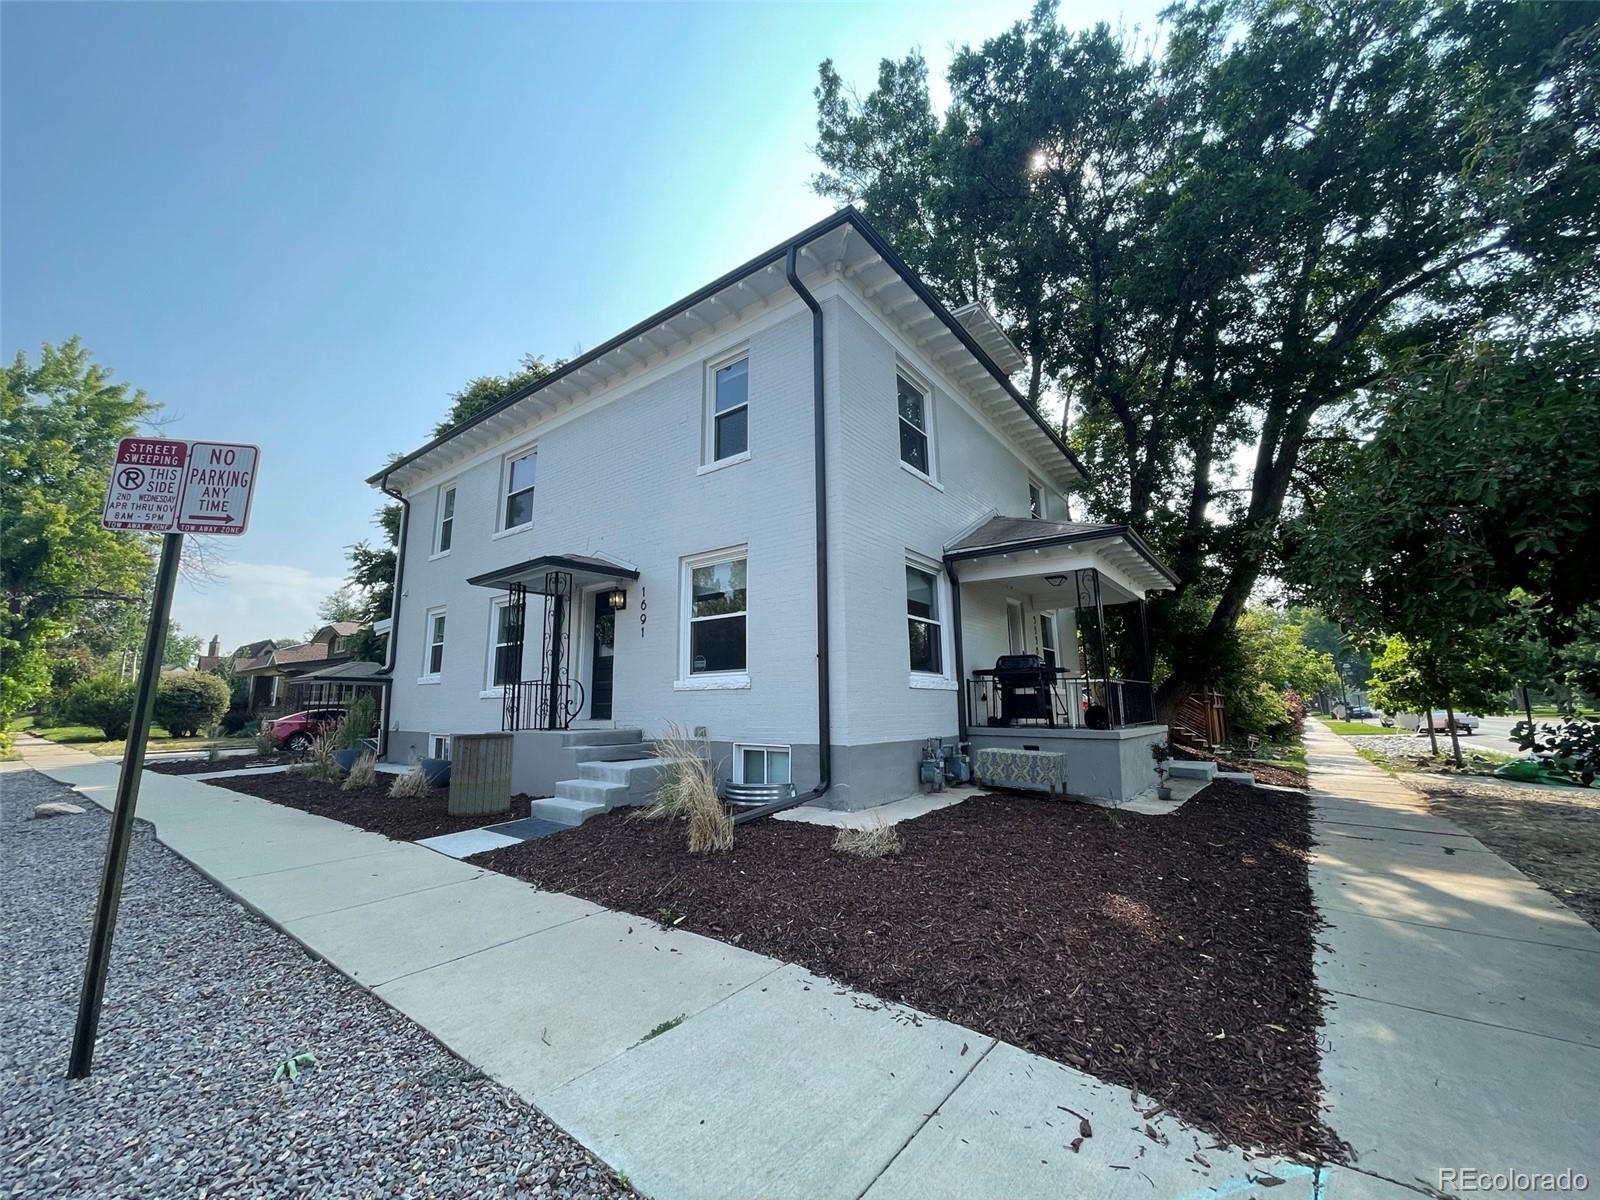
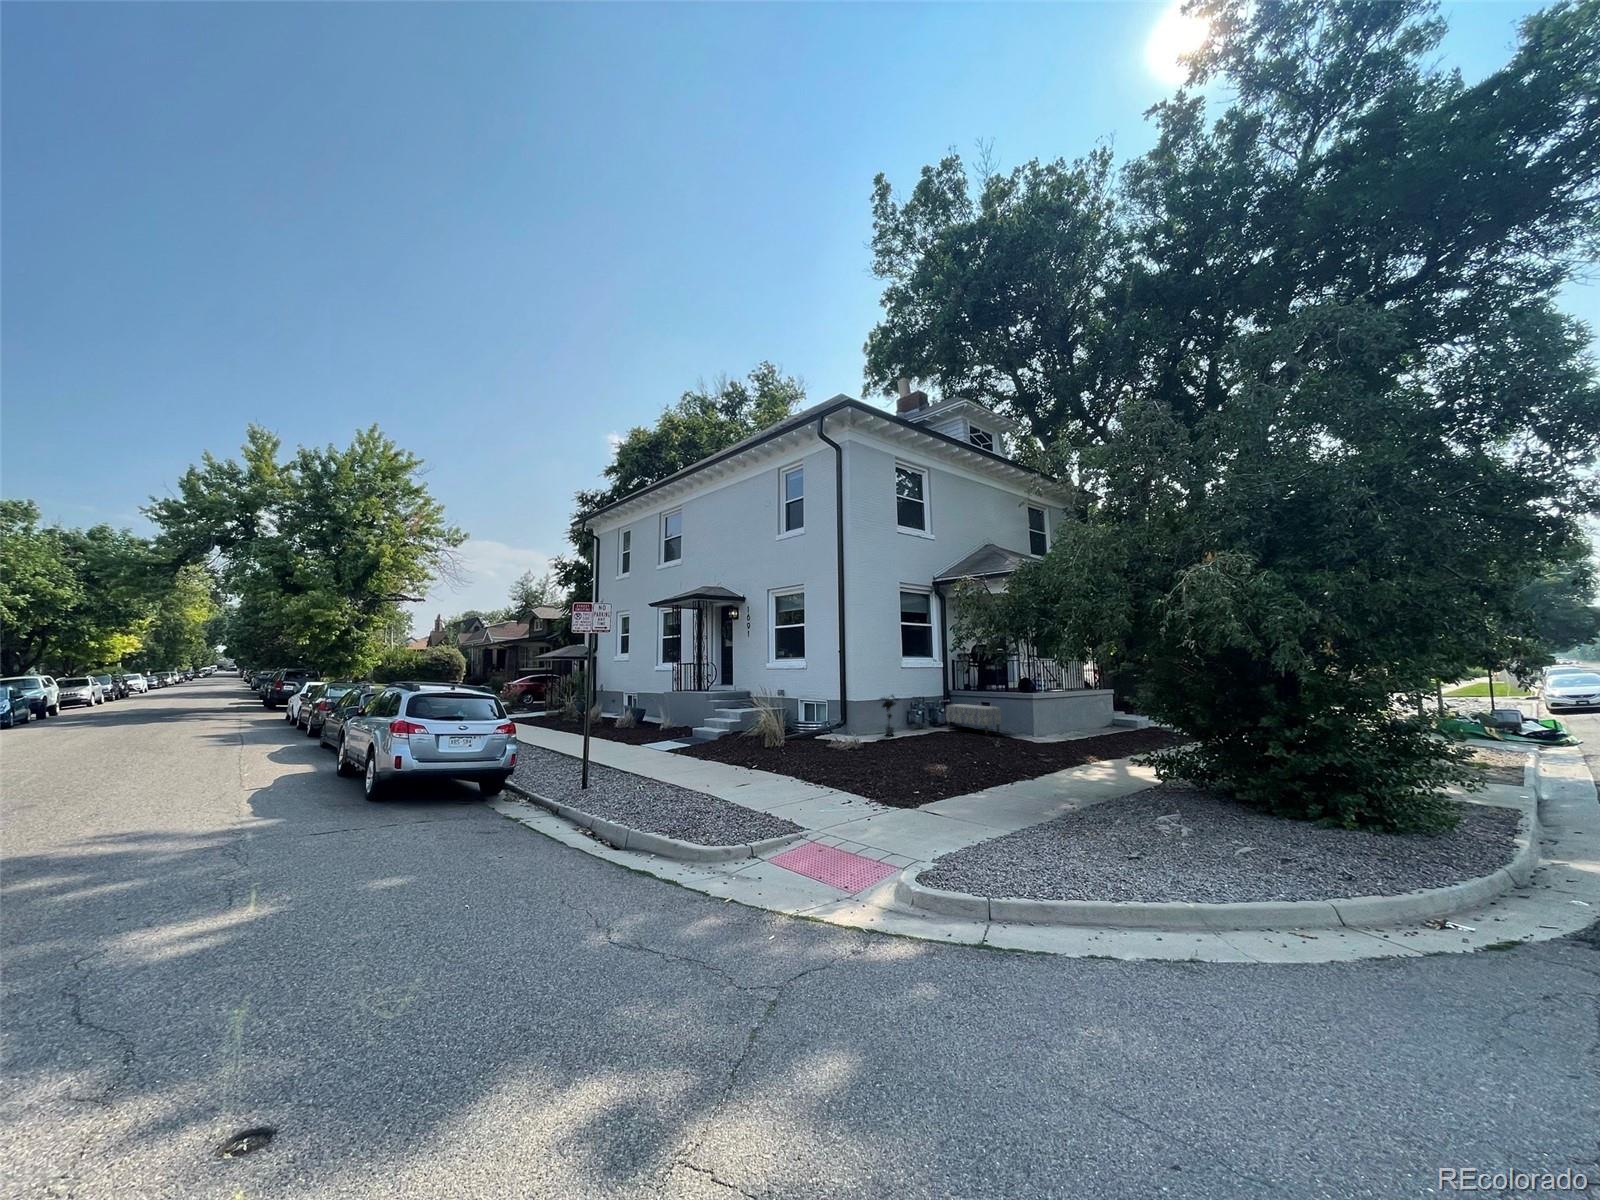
trash can: present [448,734,514,817] -> none [649,693,680,737]
potted plant: present [1147,738,1175,800] -> present [880,695,899,735]

